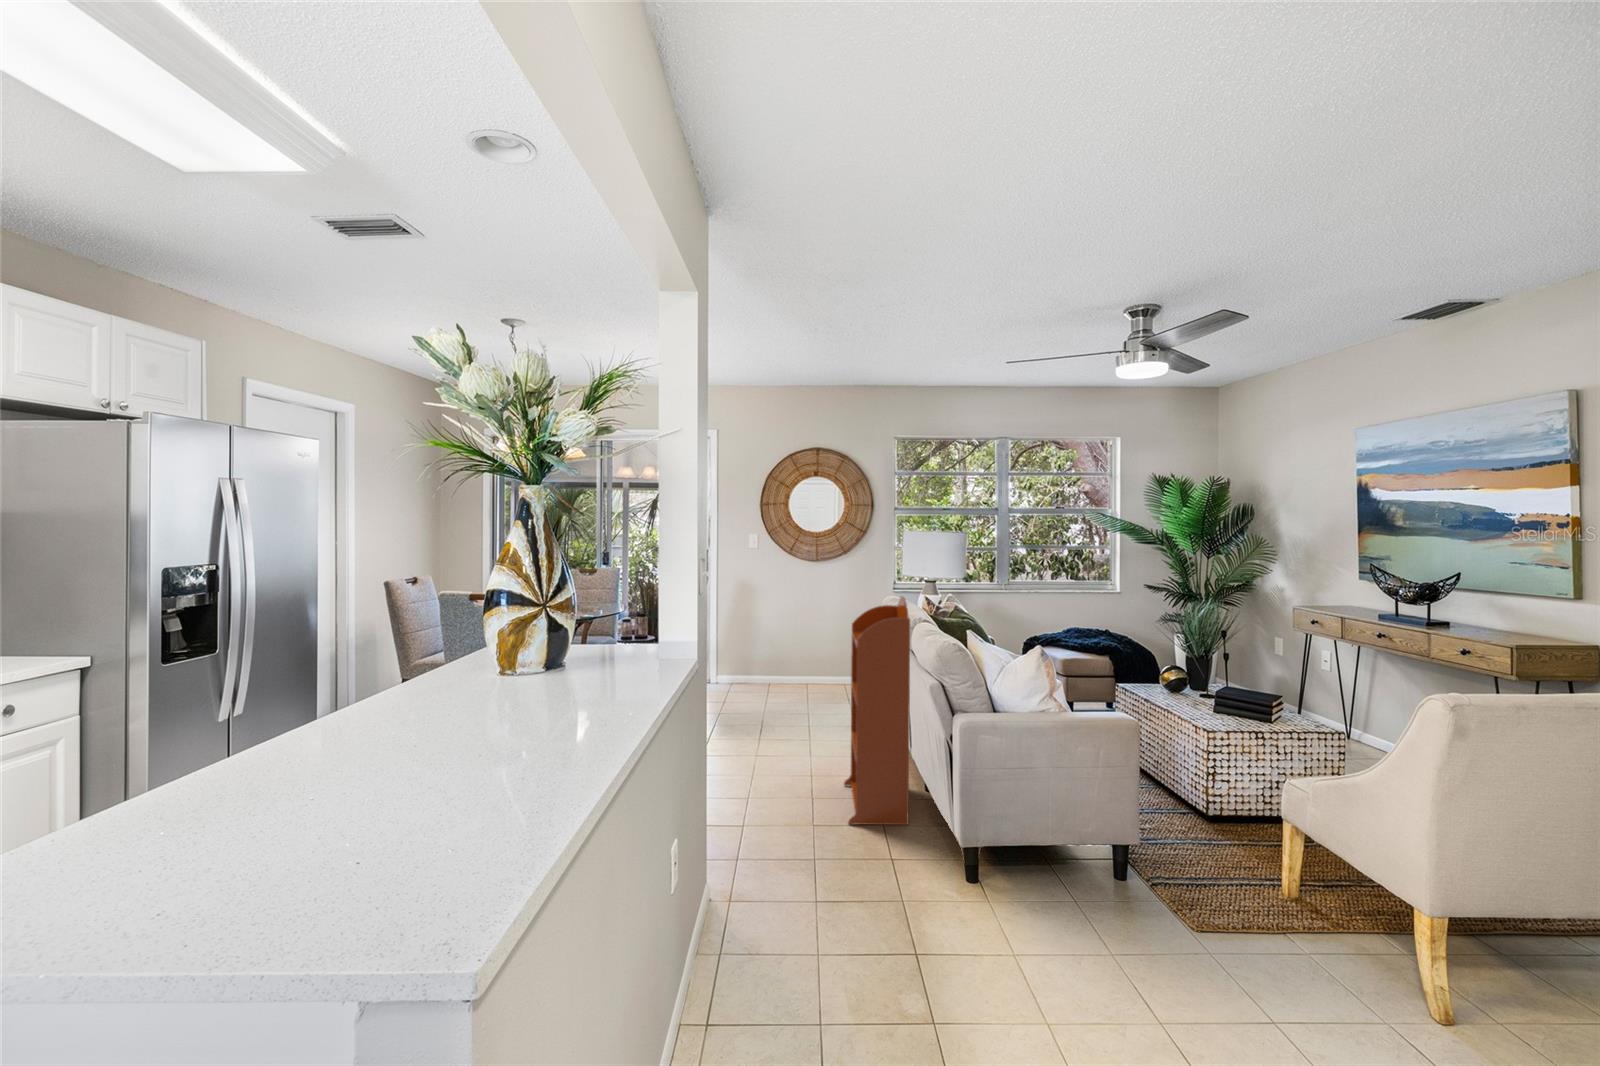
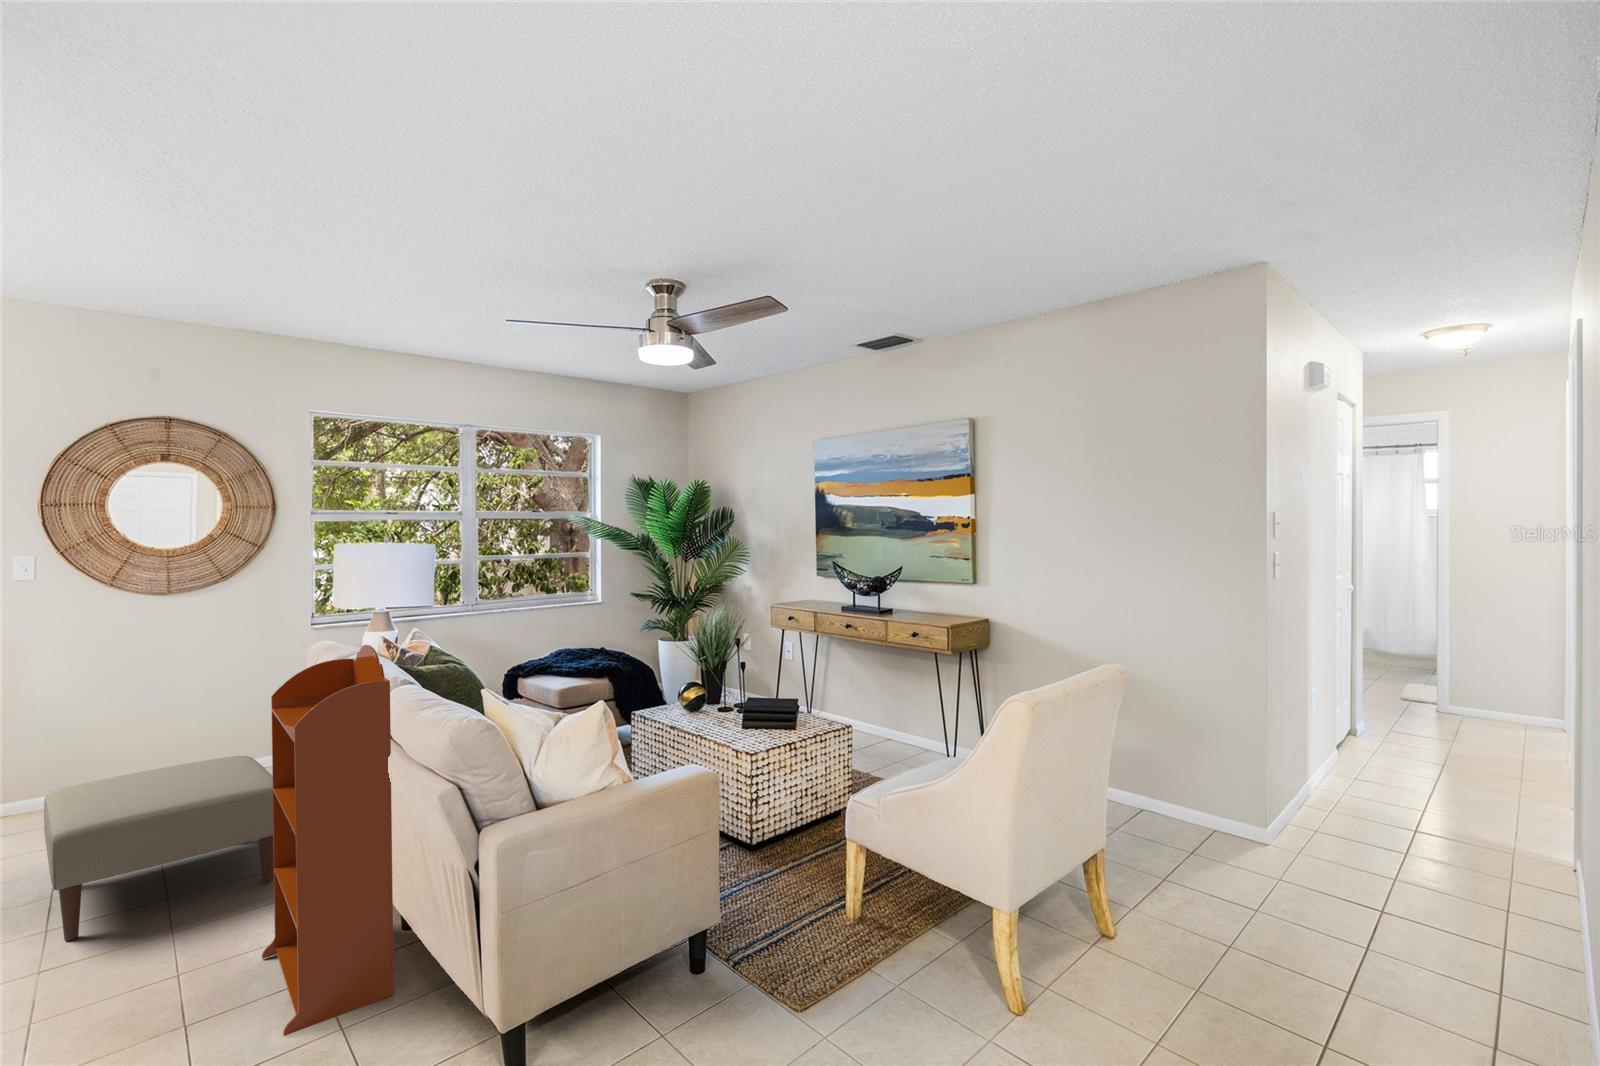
ottoman: none [752,667,862,751] -> present [44,756,274,941]

